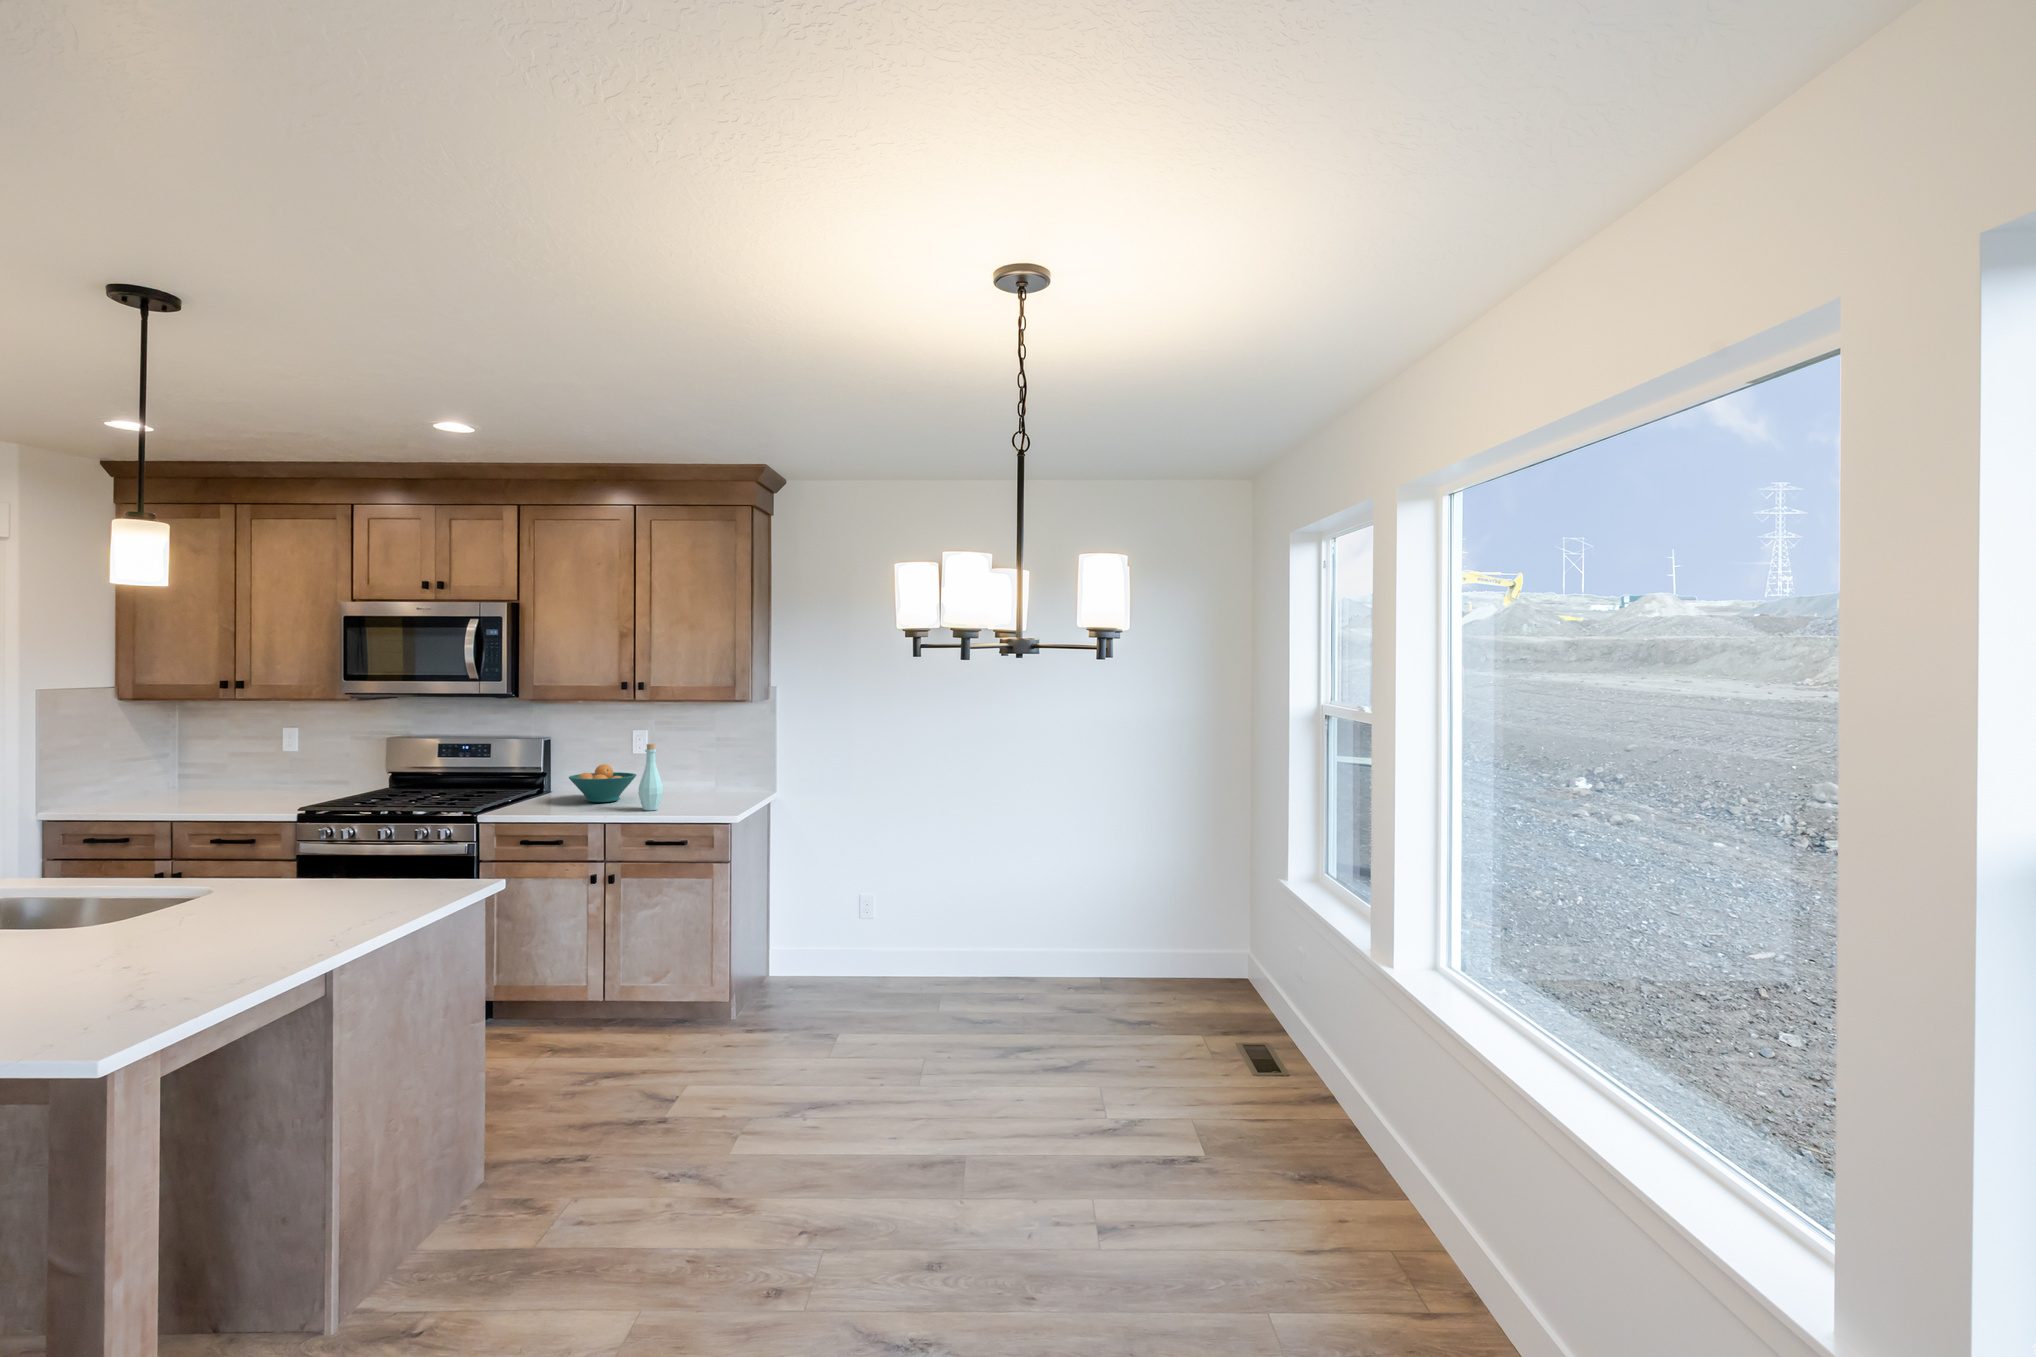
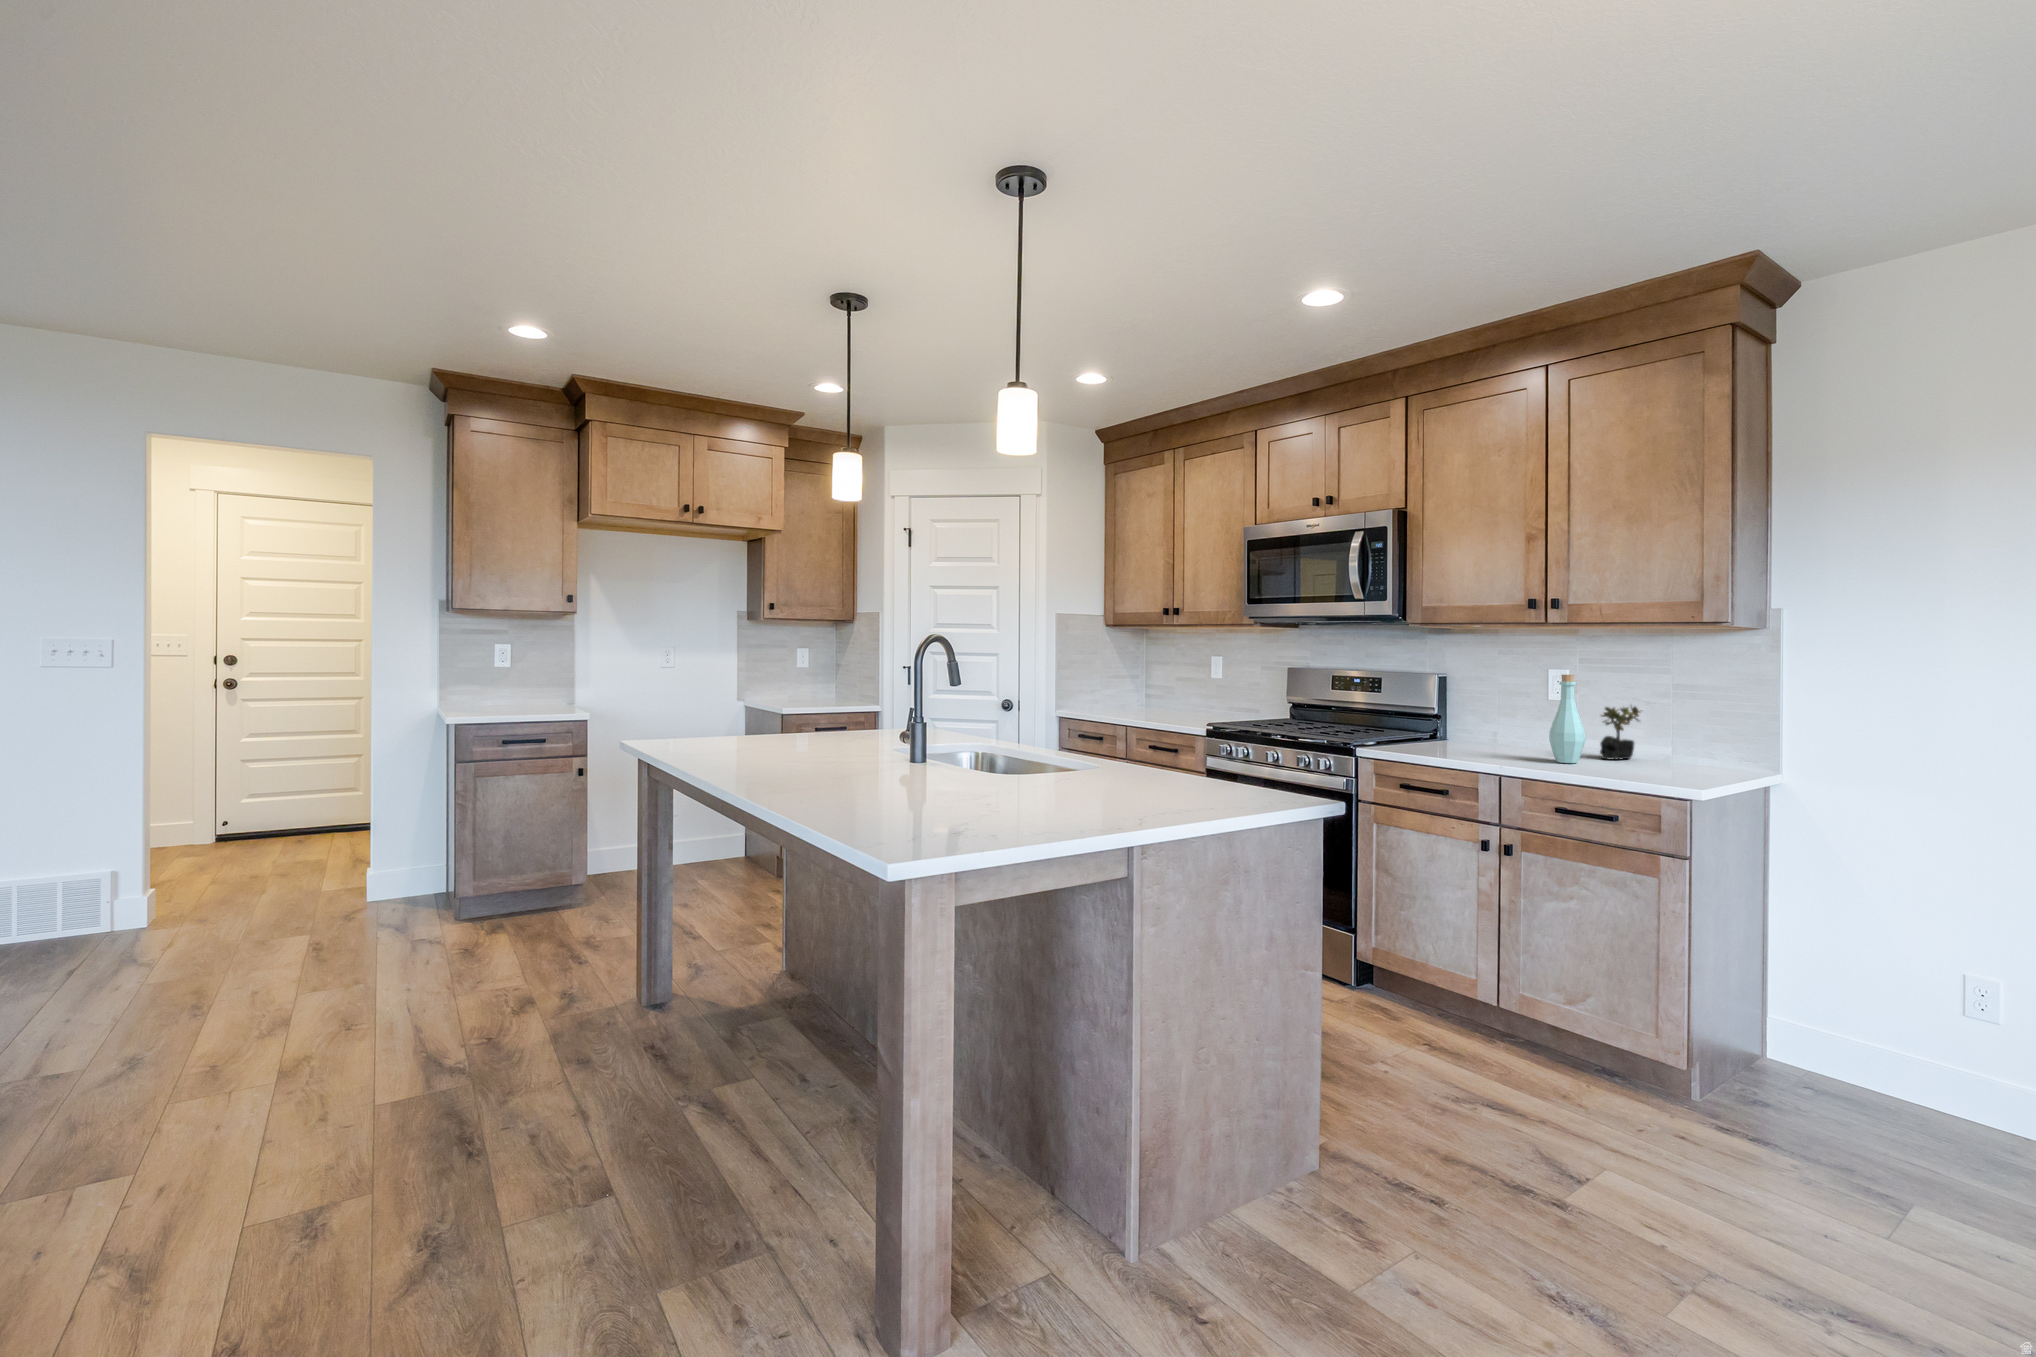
succulent plant: none [672,761,700,804] -> present [1600,705,1640,759]
fruit bowl: present [569,764,636,802] -> none [1462,703,1551,750]

